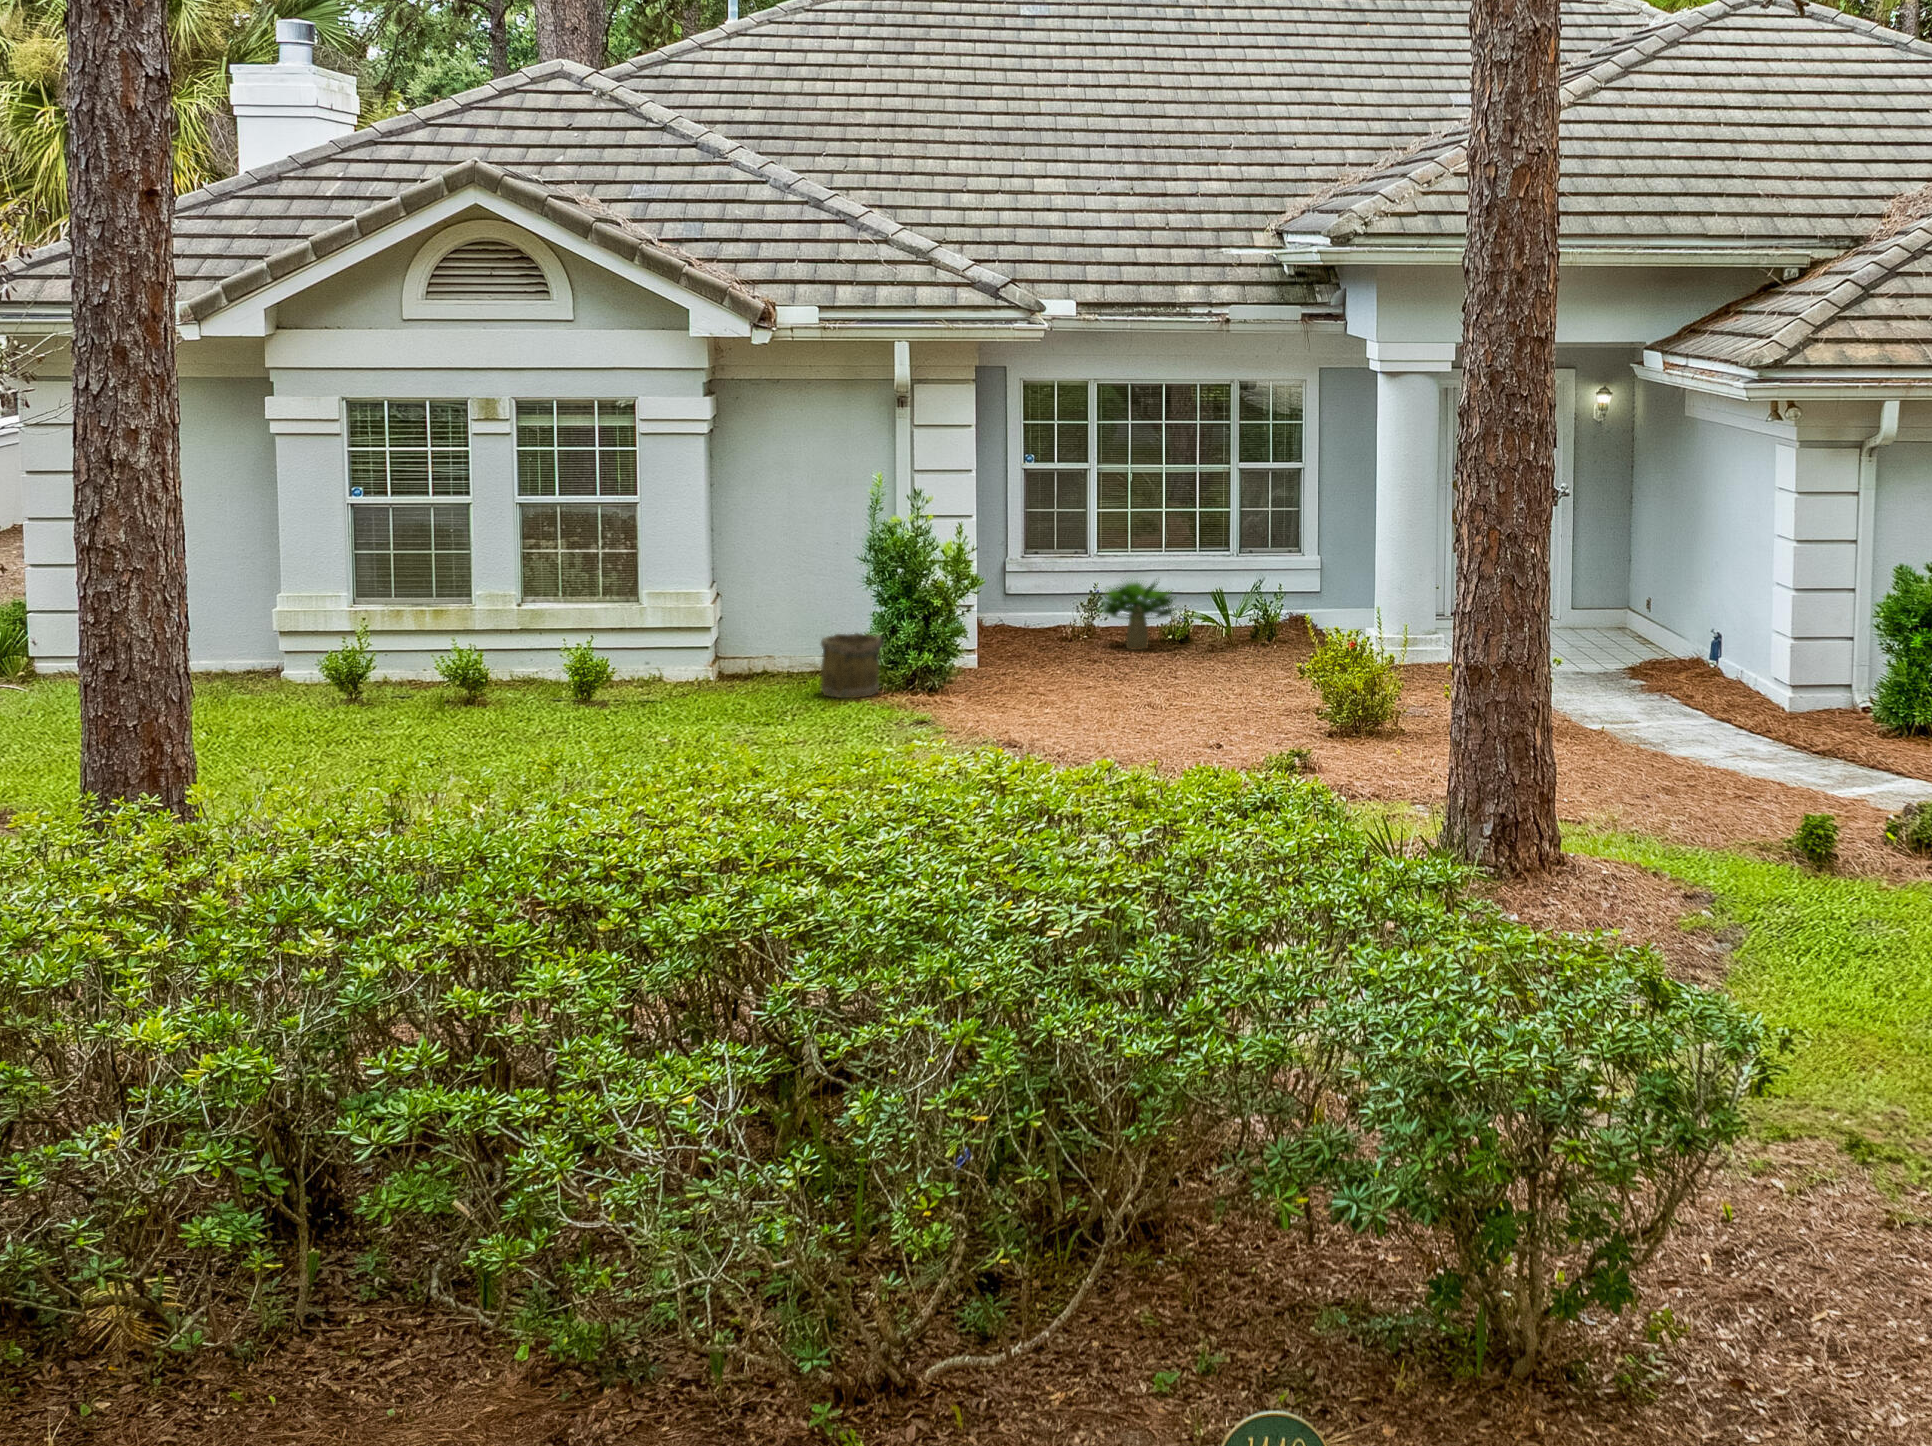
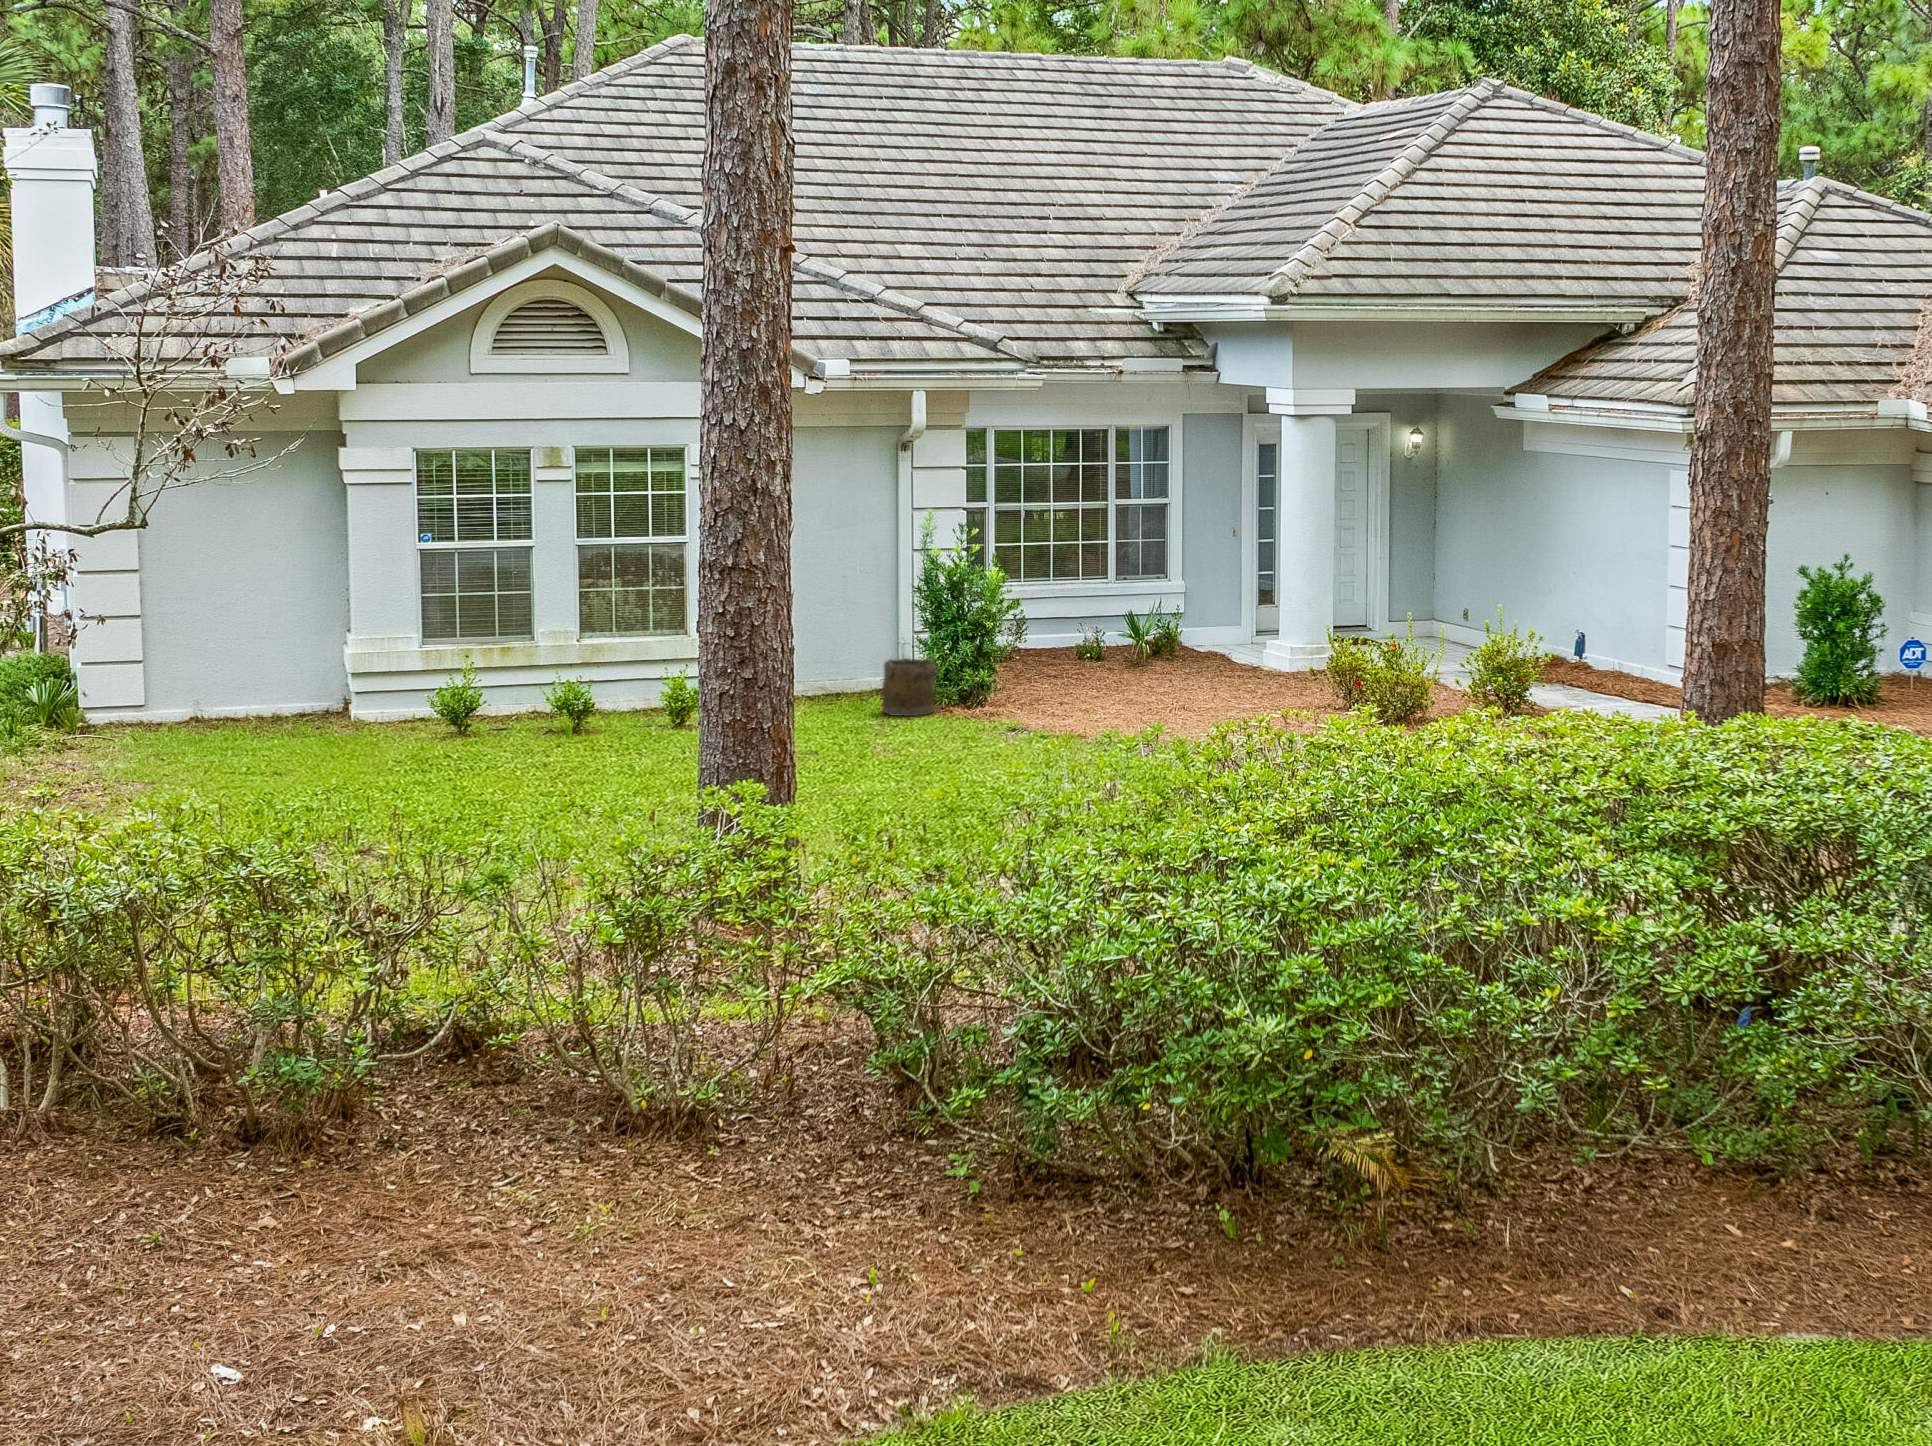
potted plant: present [1097,579,1177,650] -> none [1035,605,1116,674]

